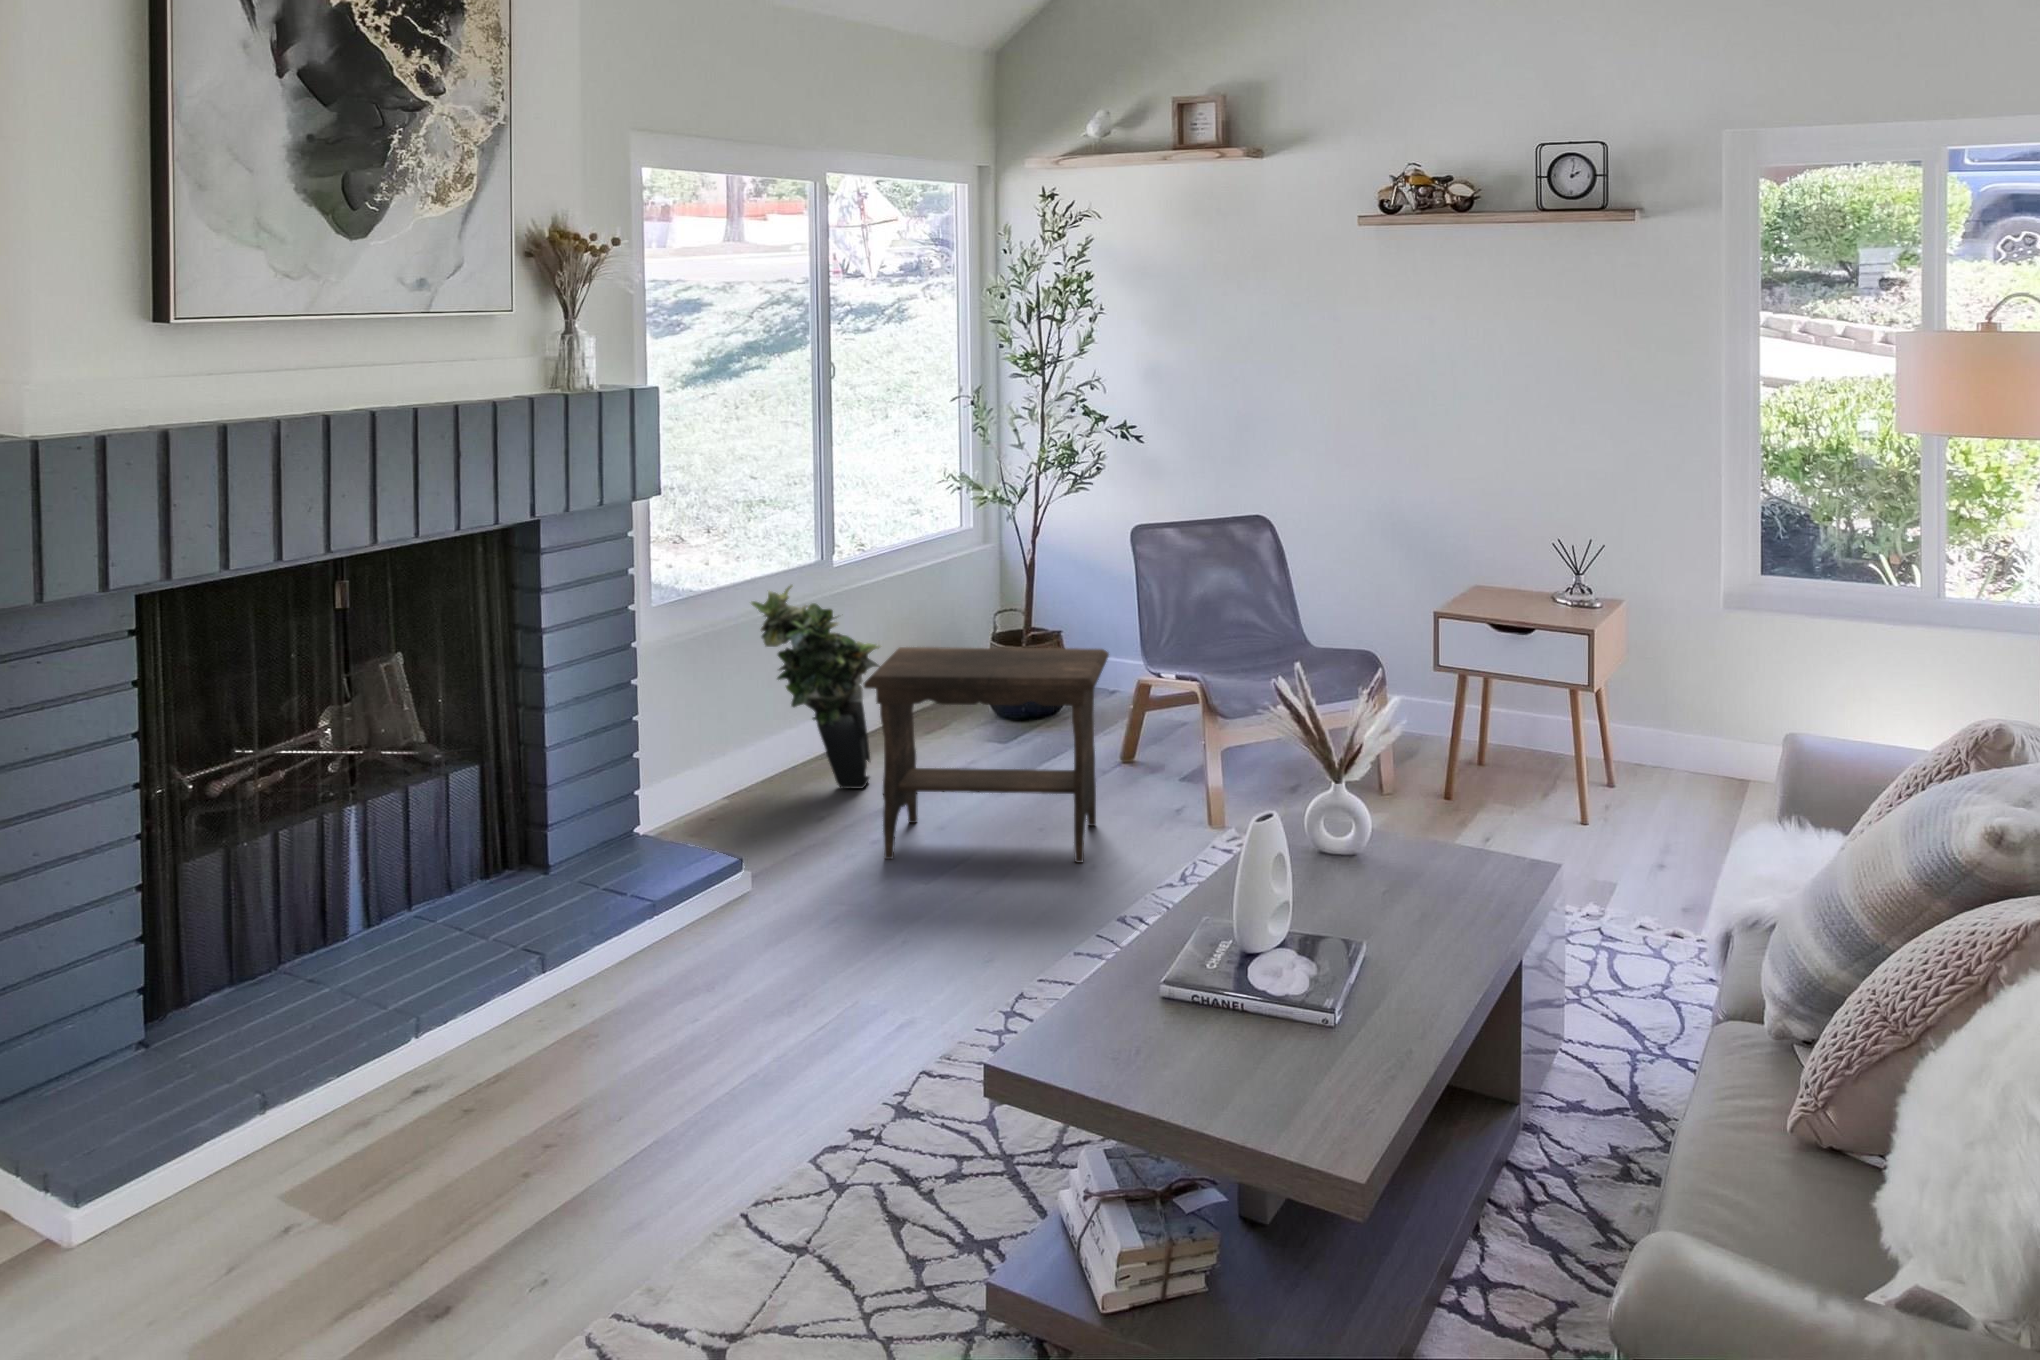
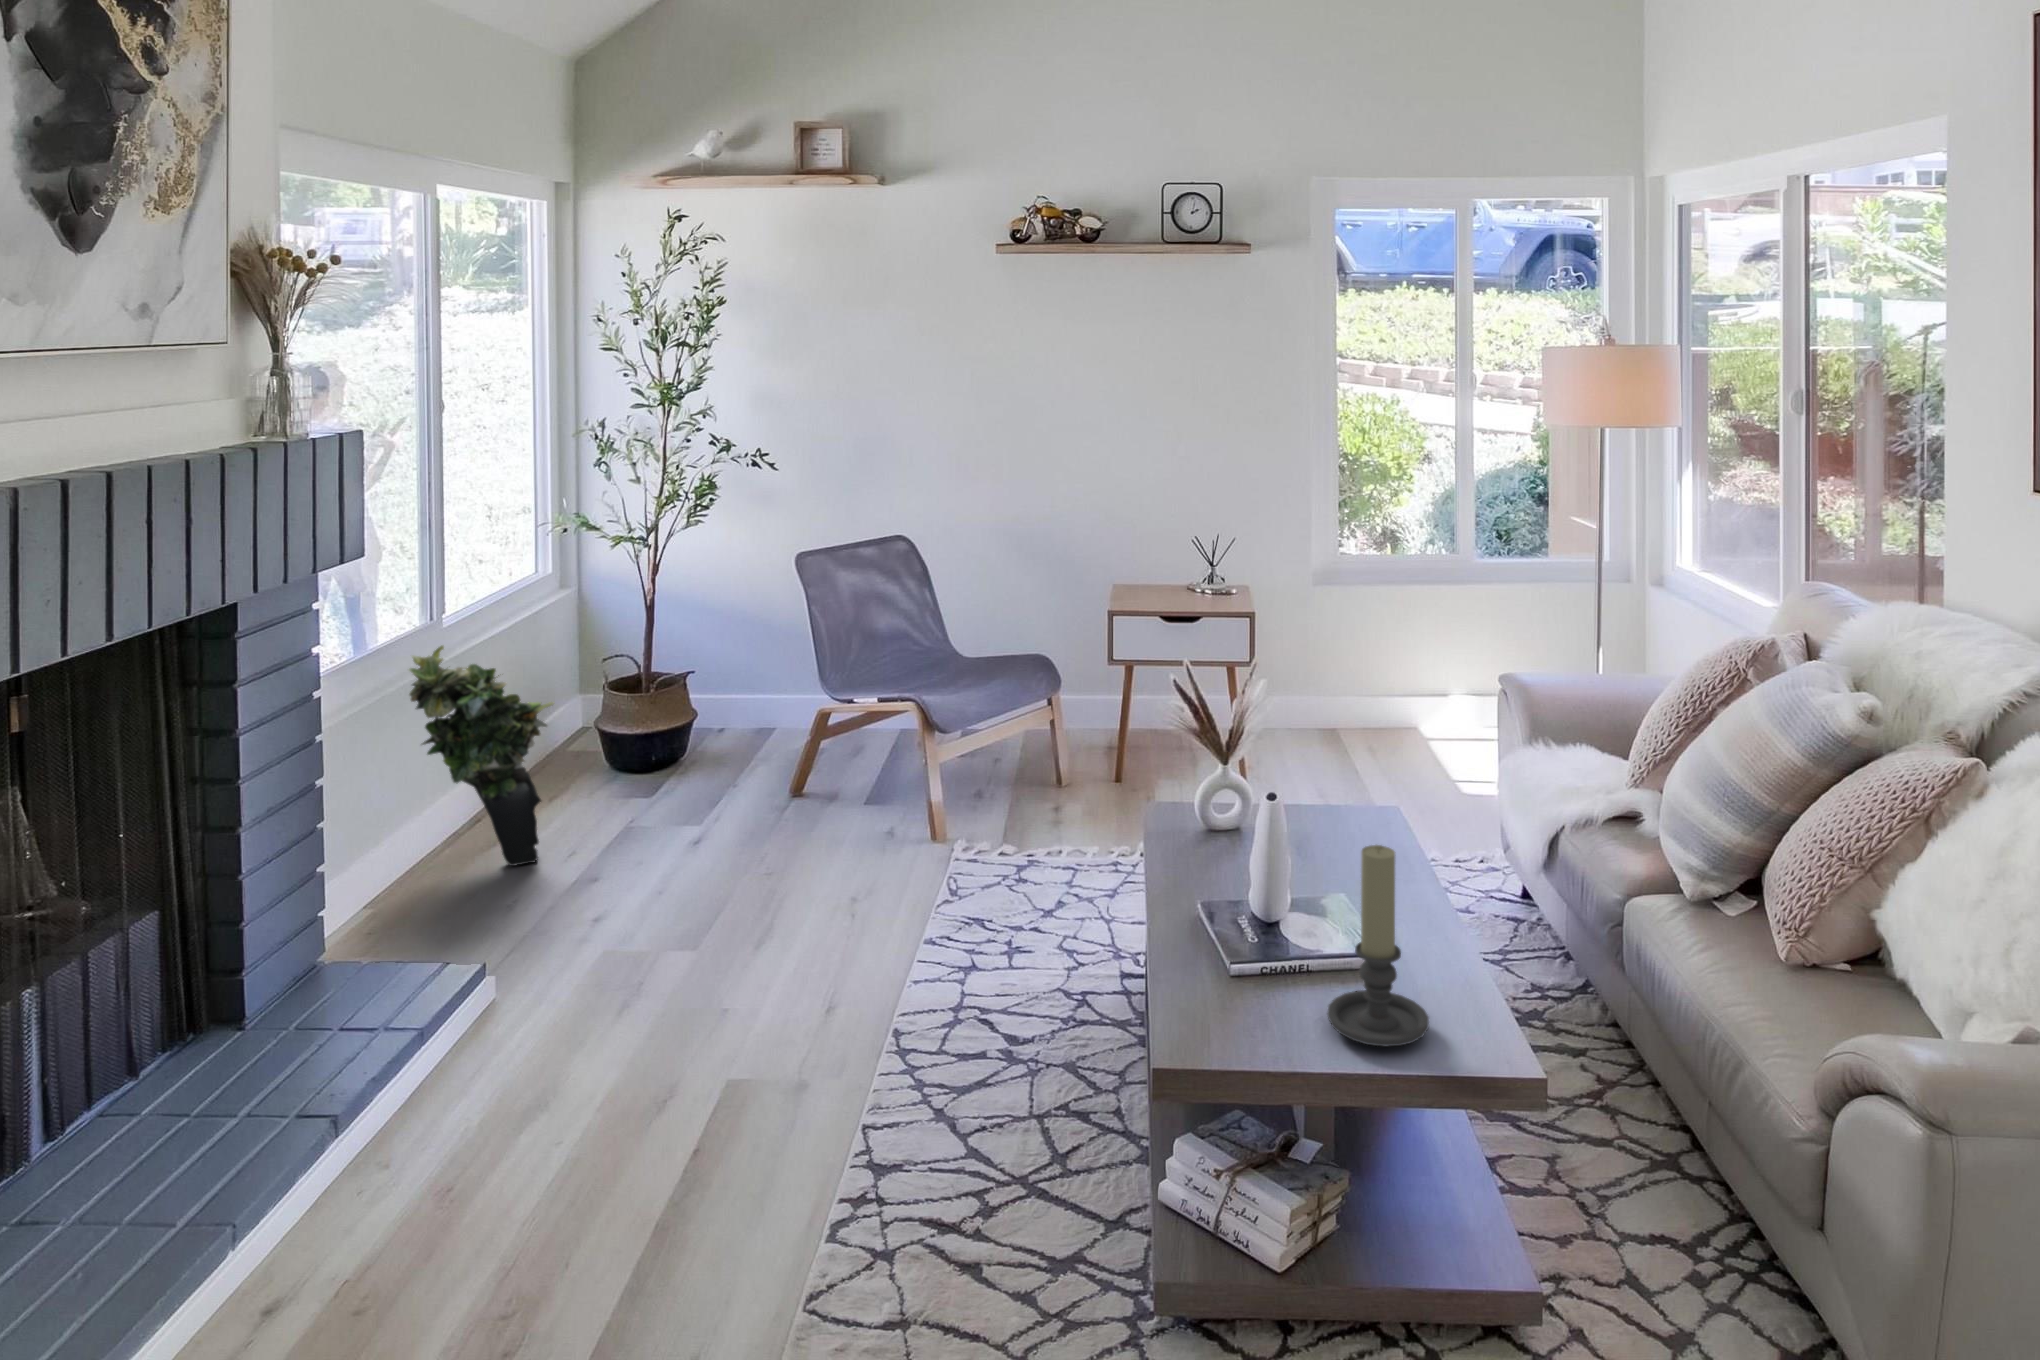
footstool: present [864,647,1109,863] -> none [602,677,857,929]
candle holder: none [1168,877,1276,1097] -> present [1327,845,1429,1047]

